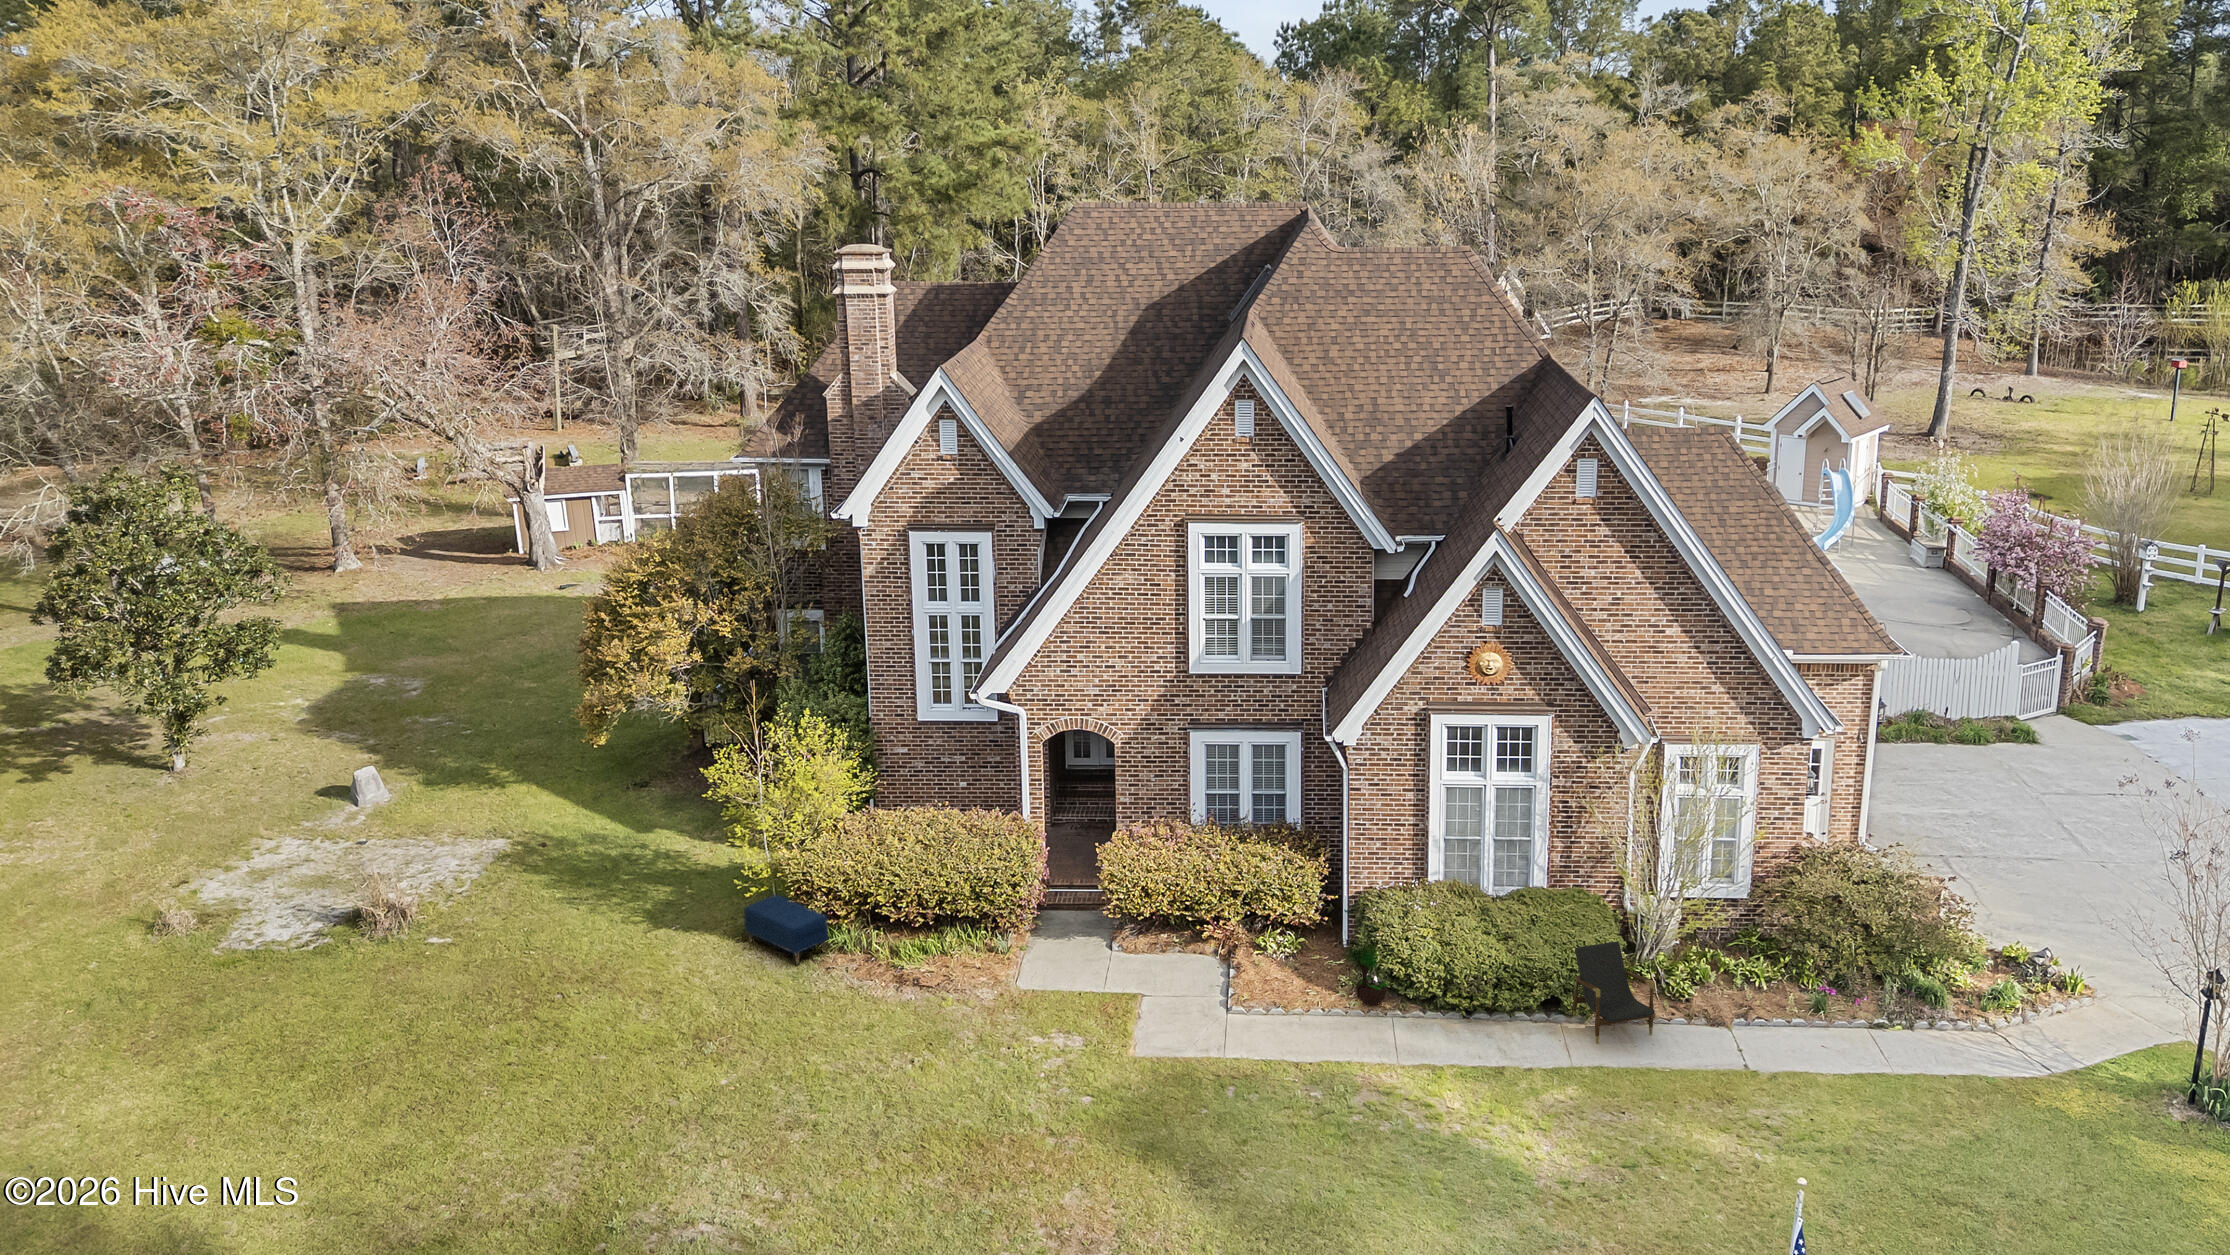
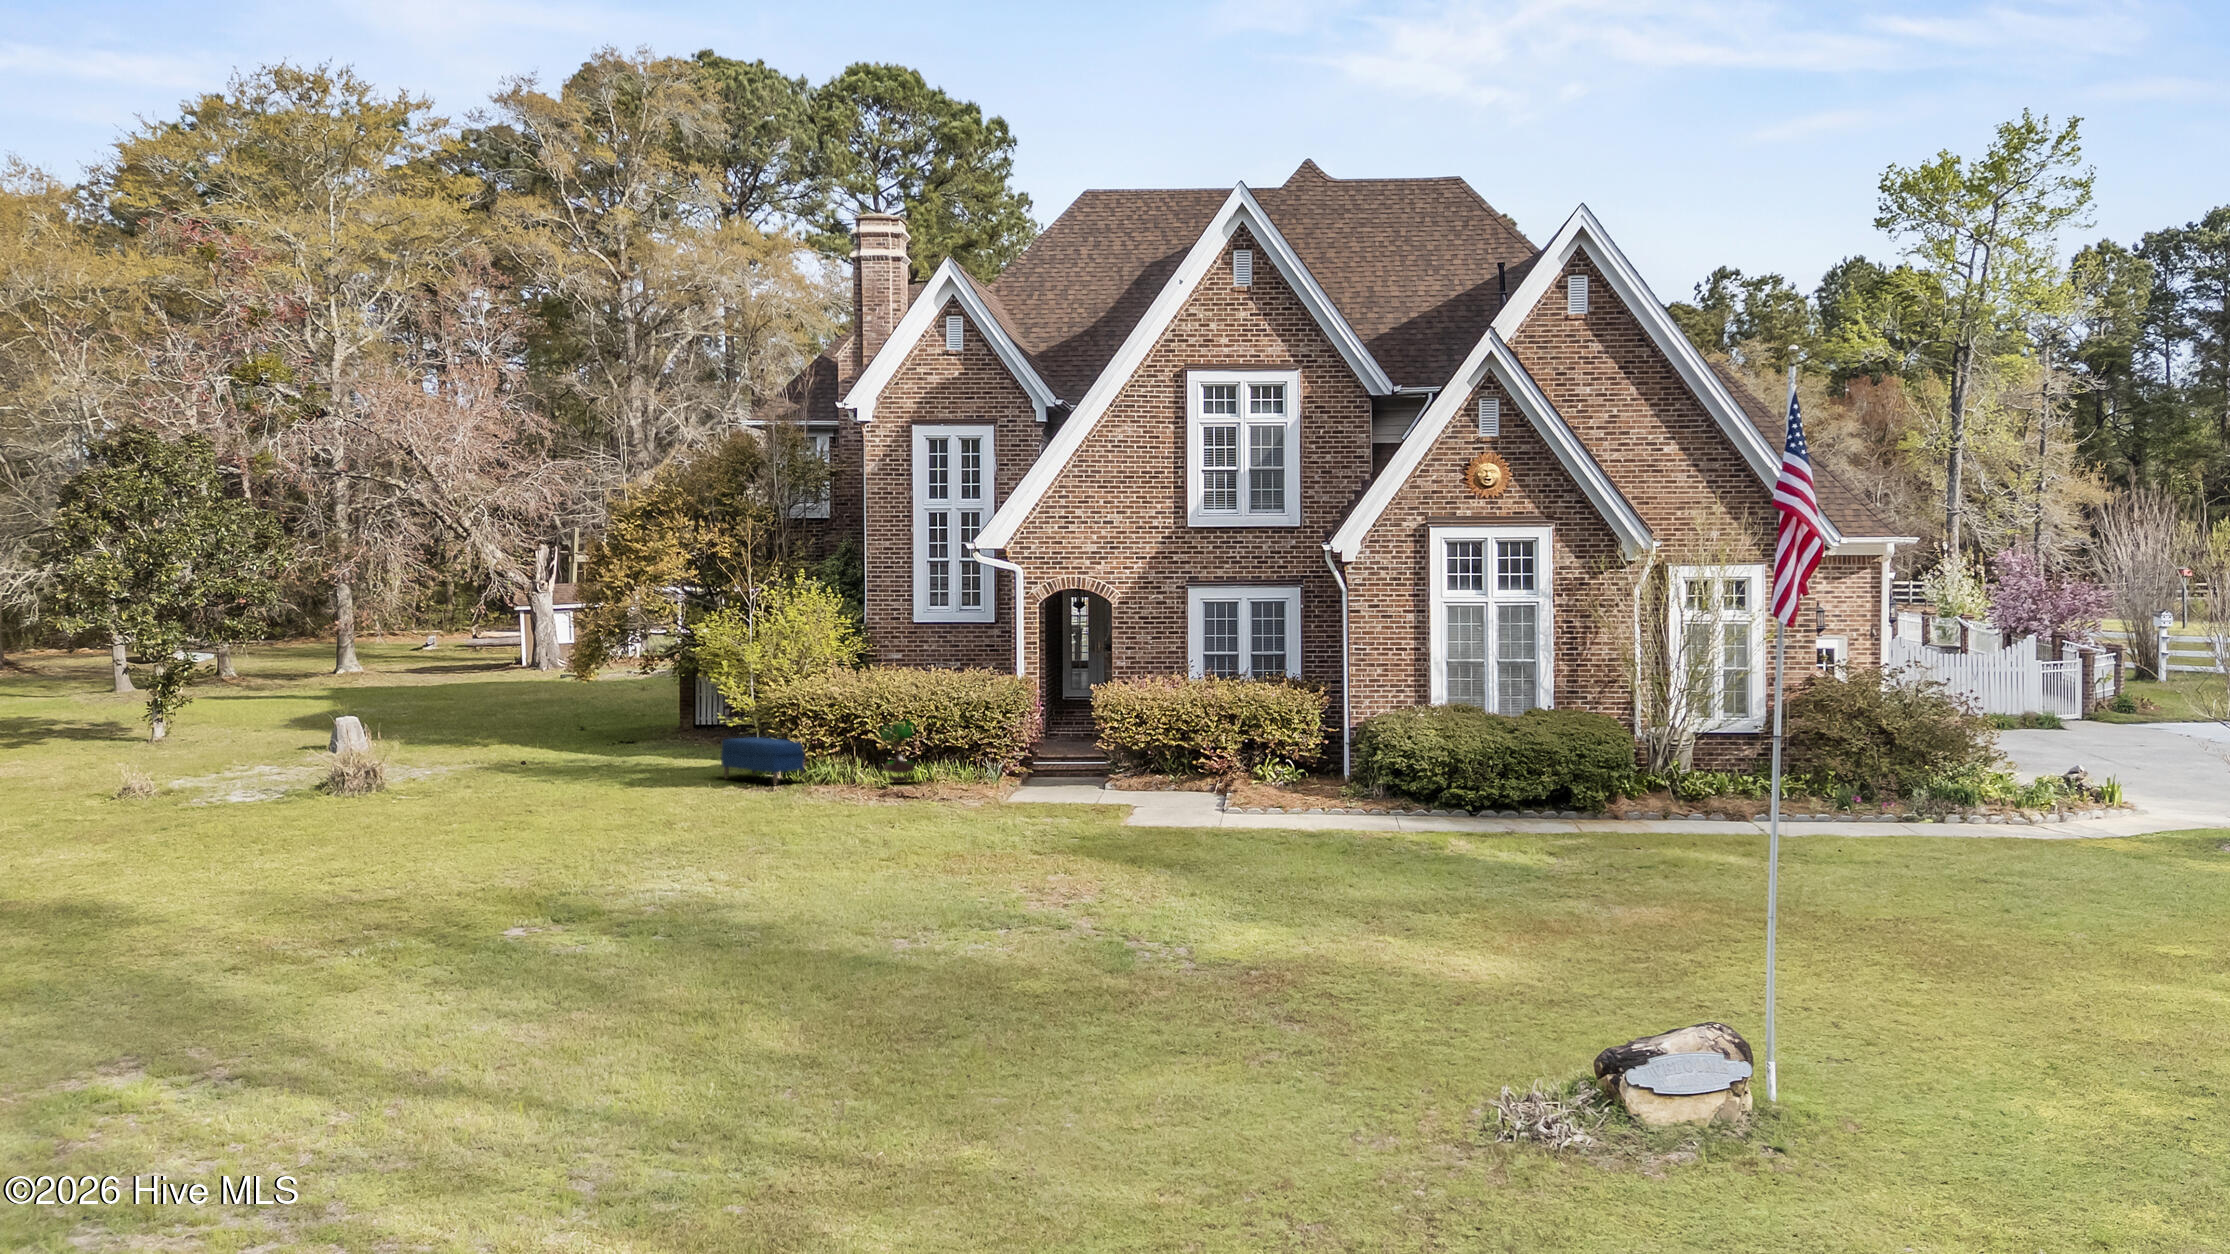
potted tree: present [1345,940,1387,1005] -> present [881,721,915,783]
lounge chair: present [1573,941,1655,1044] -> none [1586,732,1672,815]

